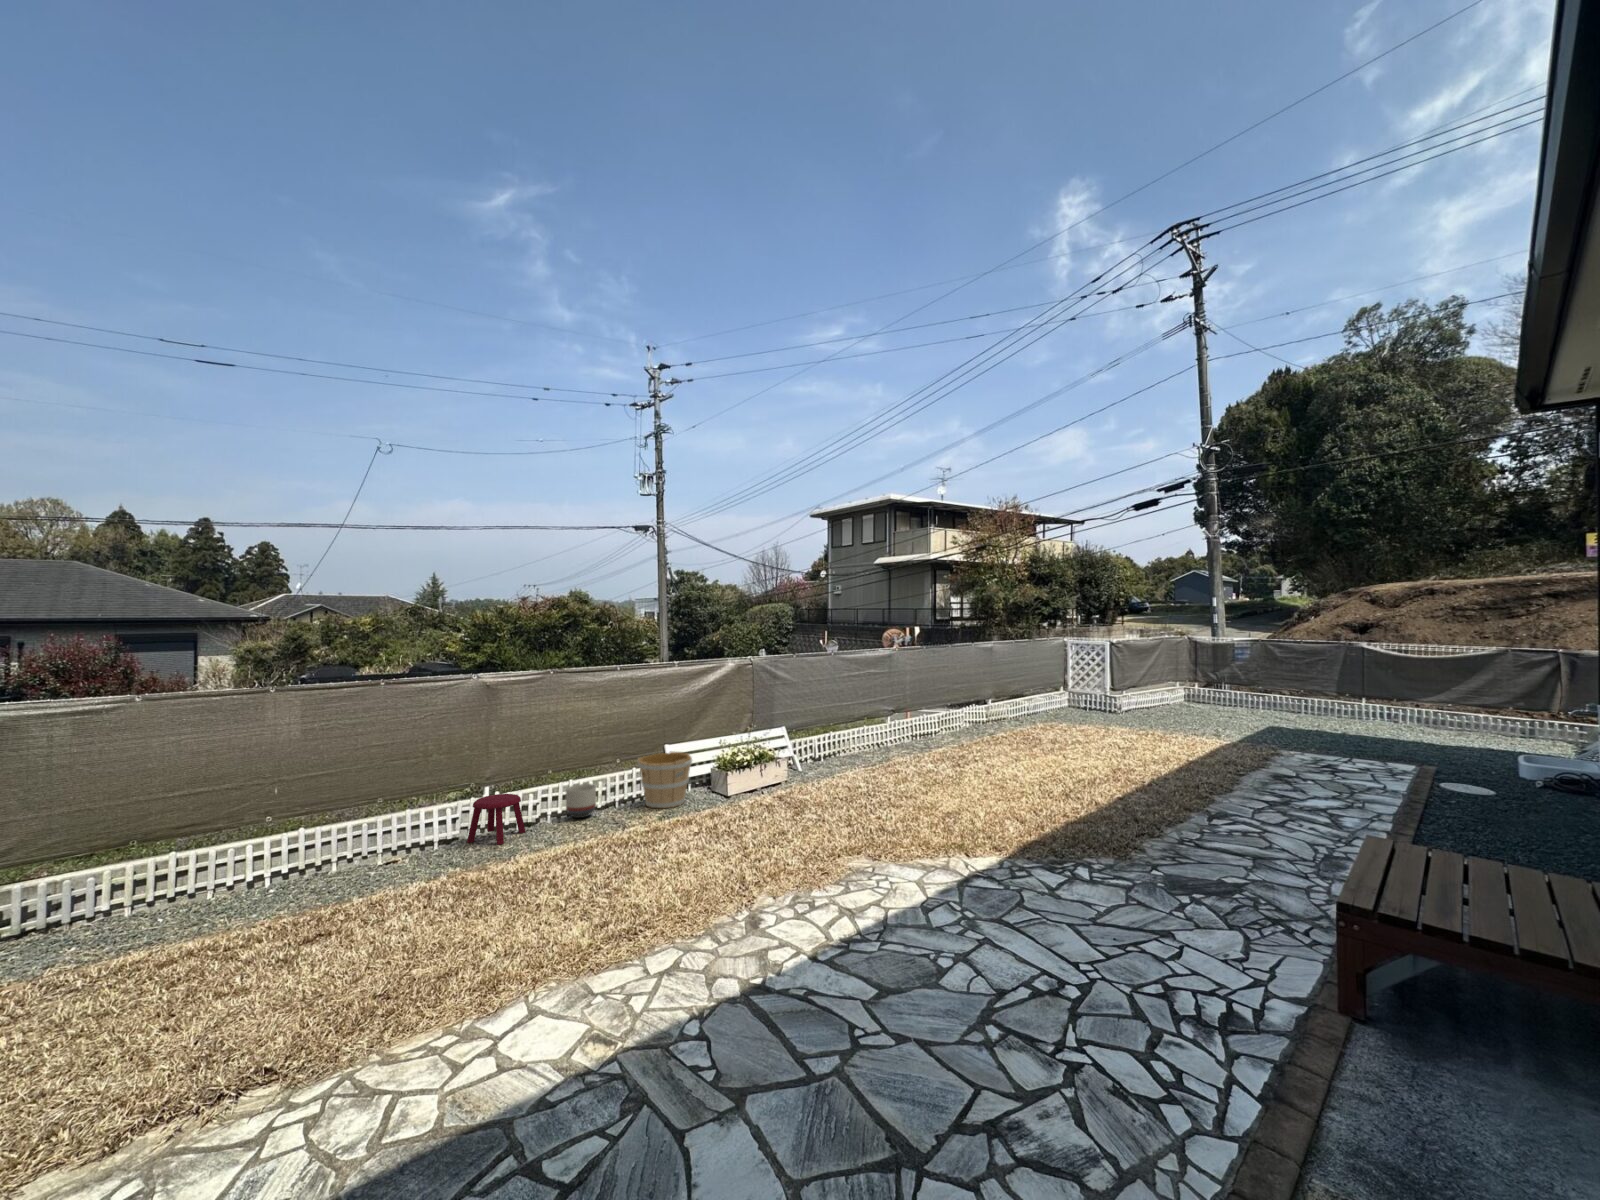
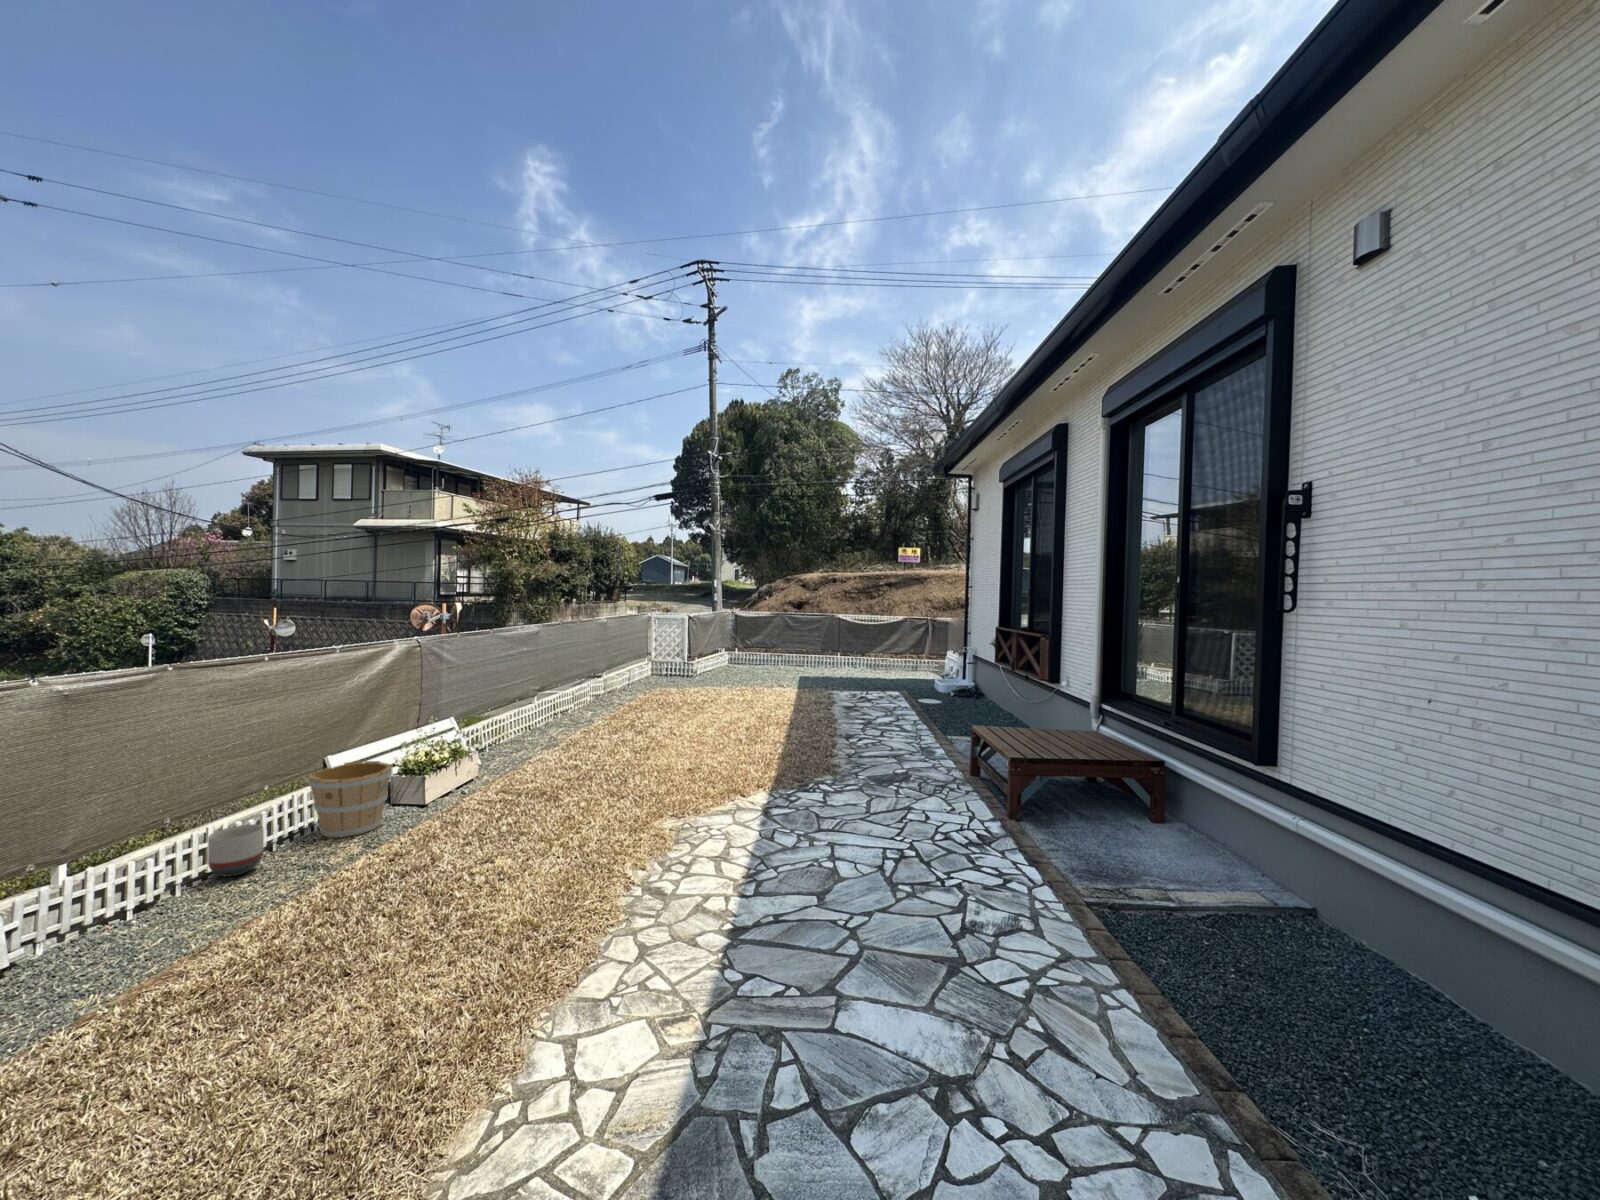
stool: present [467,794,525,845] -> none [50,863,163,960]

